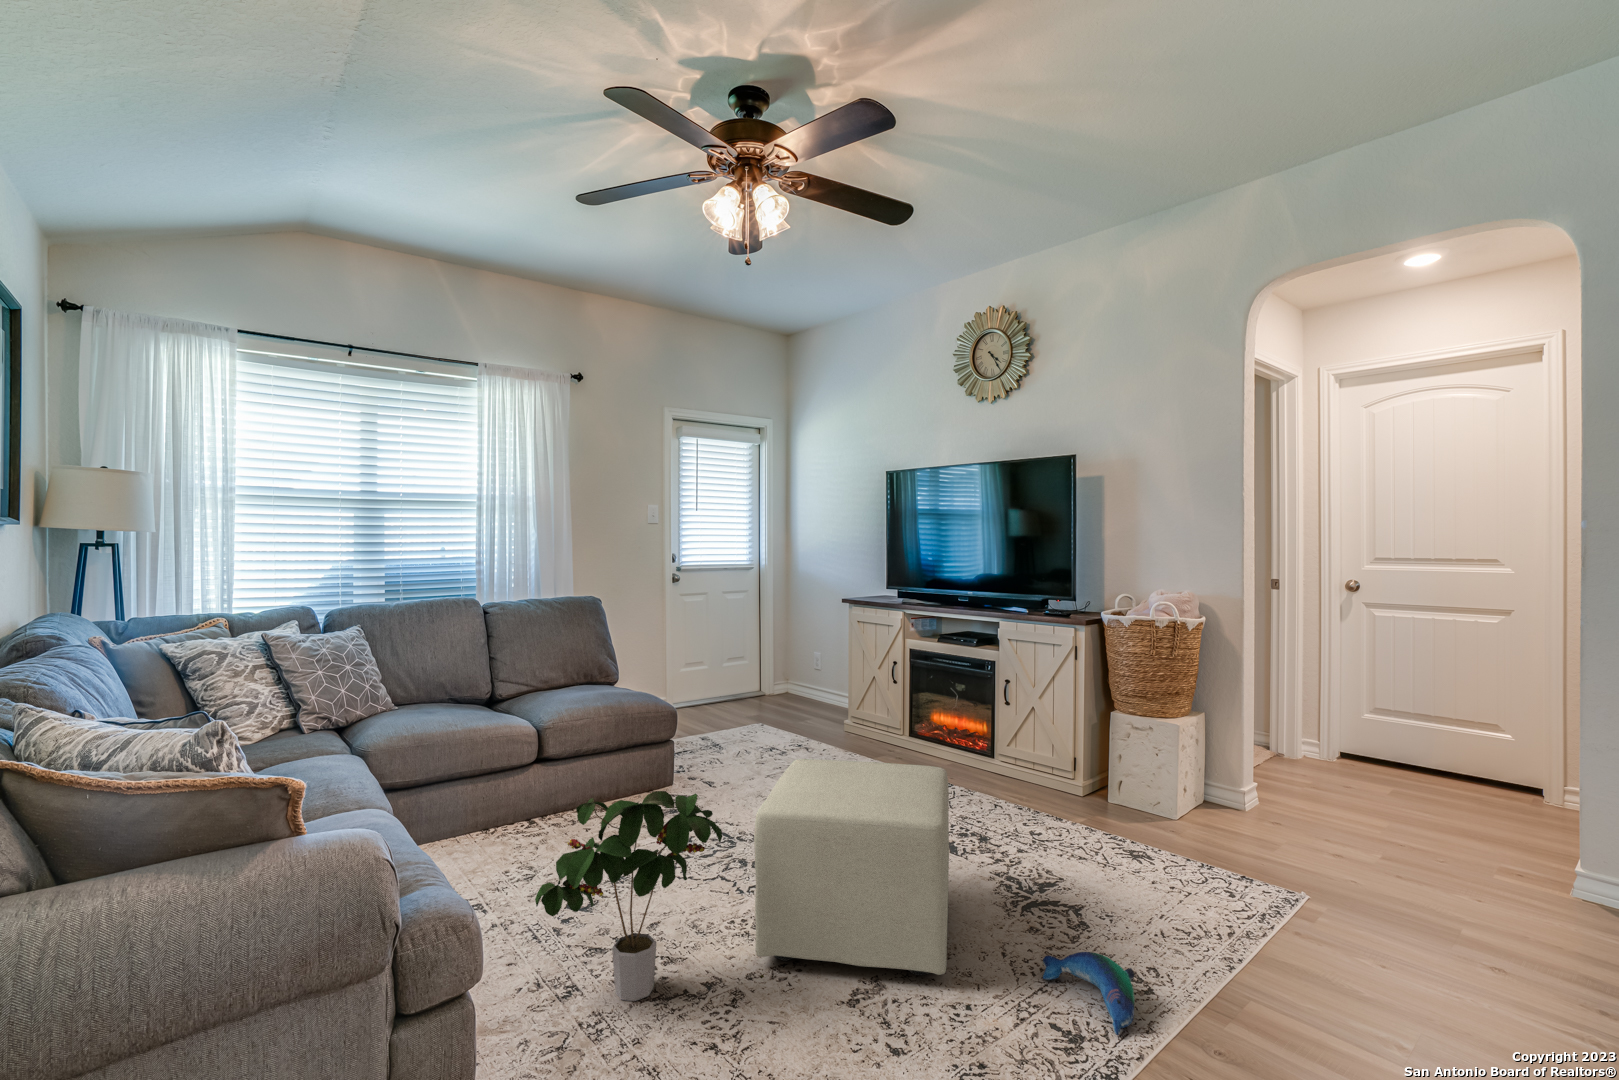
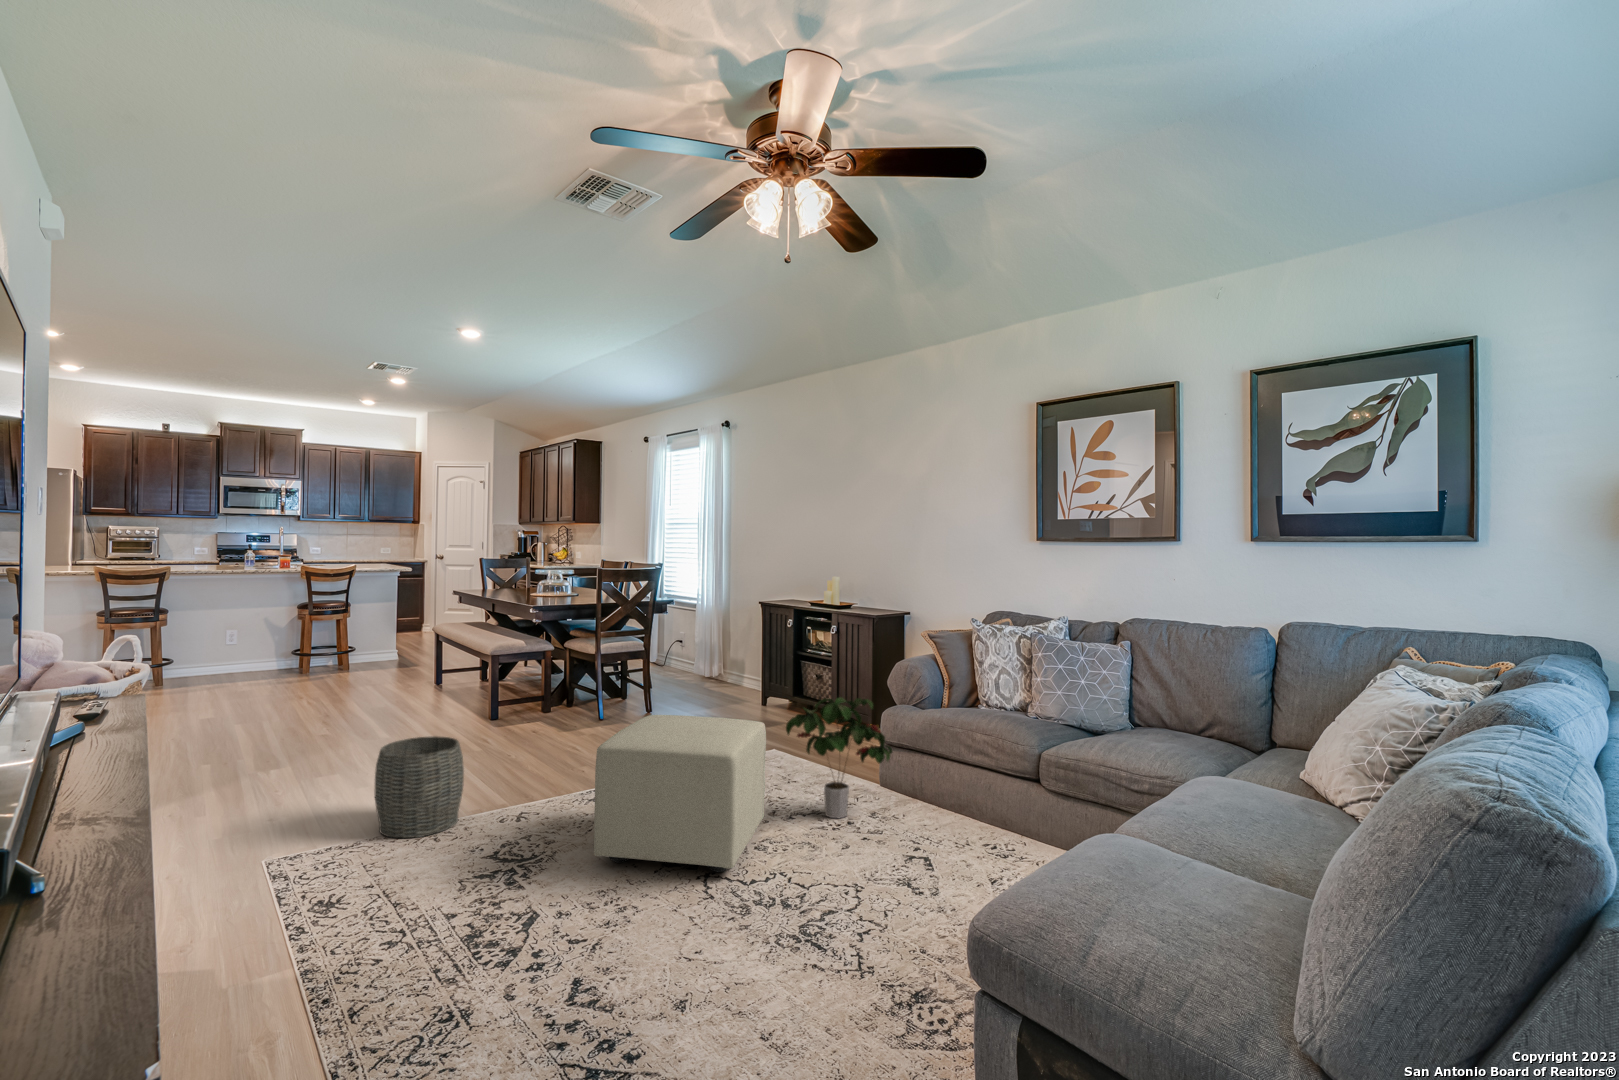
woven basket: none [1201,835,1340,1005] -> present [375,736,464,838]
plush toy: present [1043,952,1135,1035] -> none [535,788,578,821]

